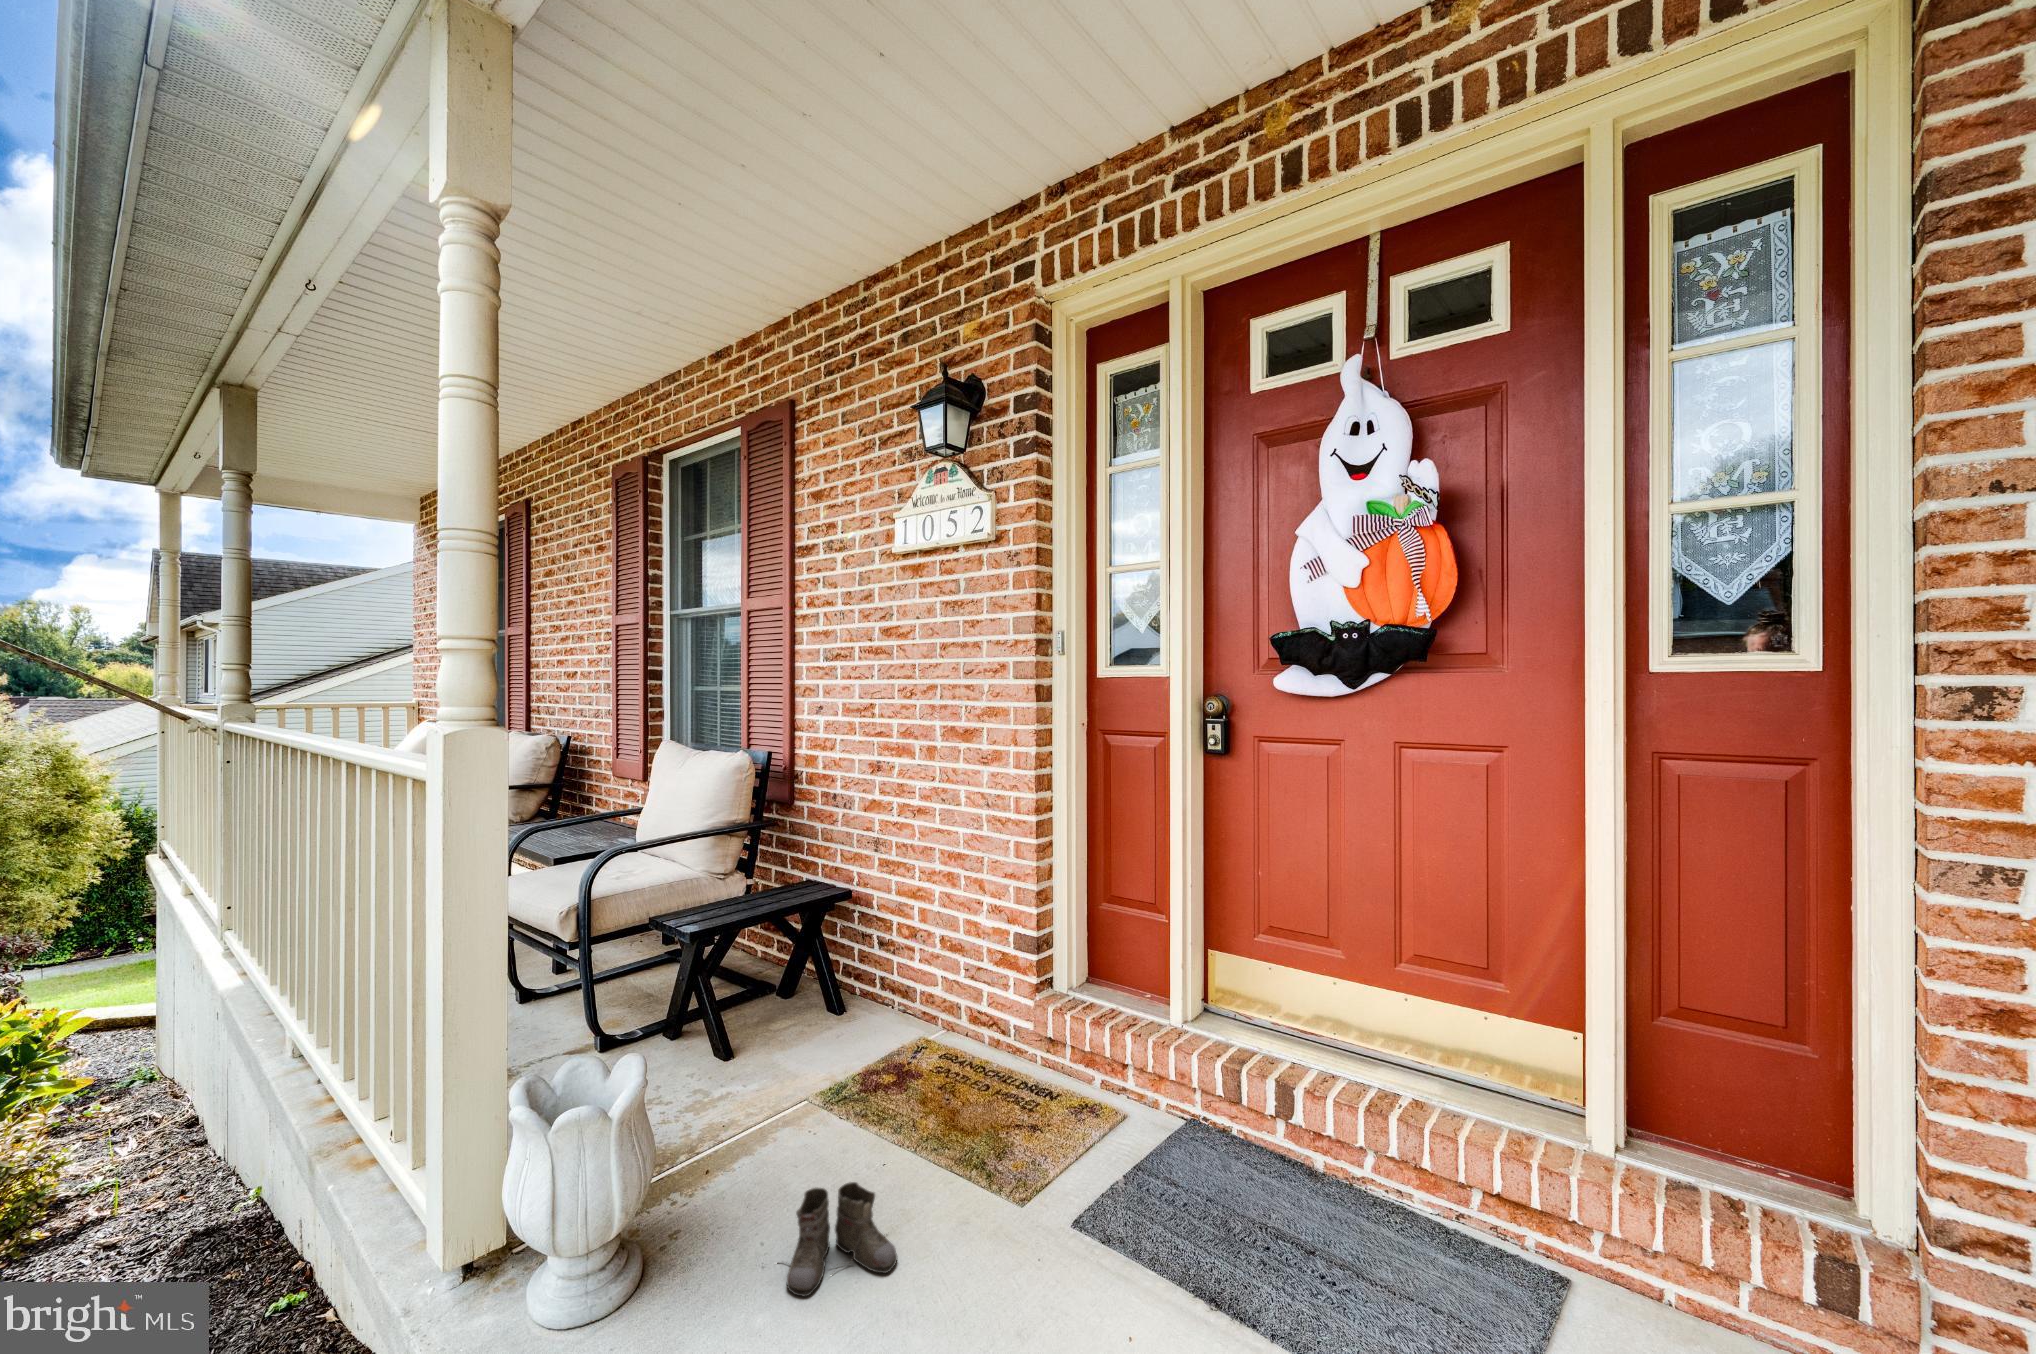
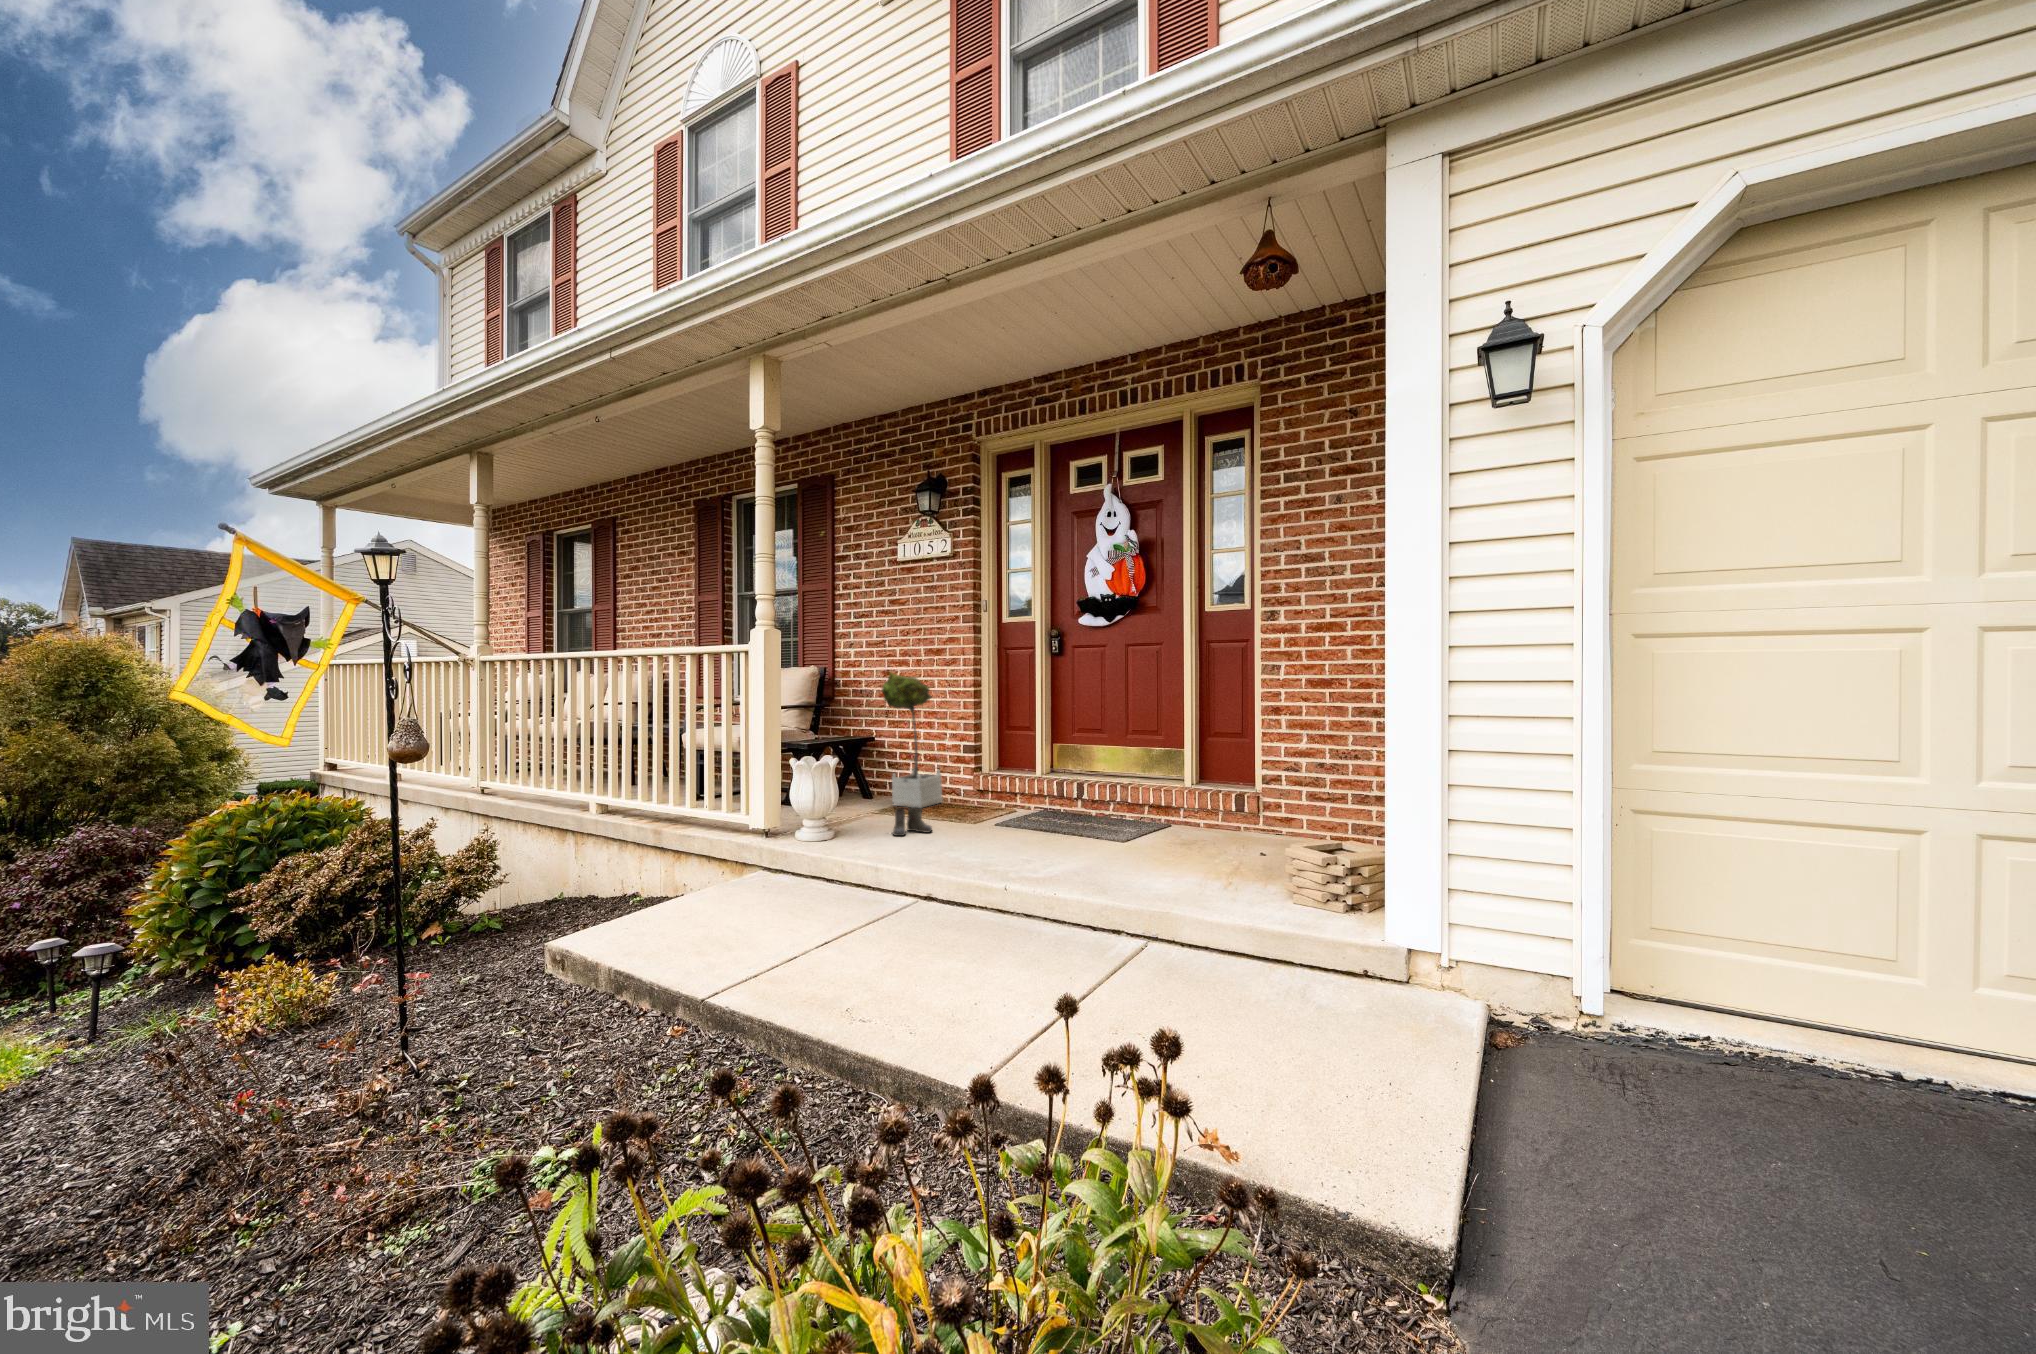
potted tree: none [844,782,970,1082] -> present [882,673,943,808]

